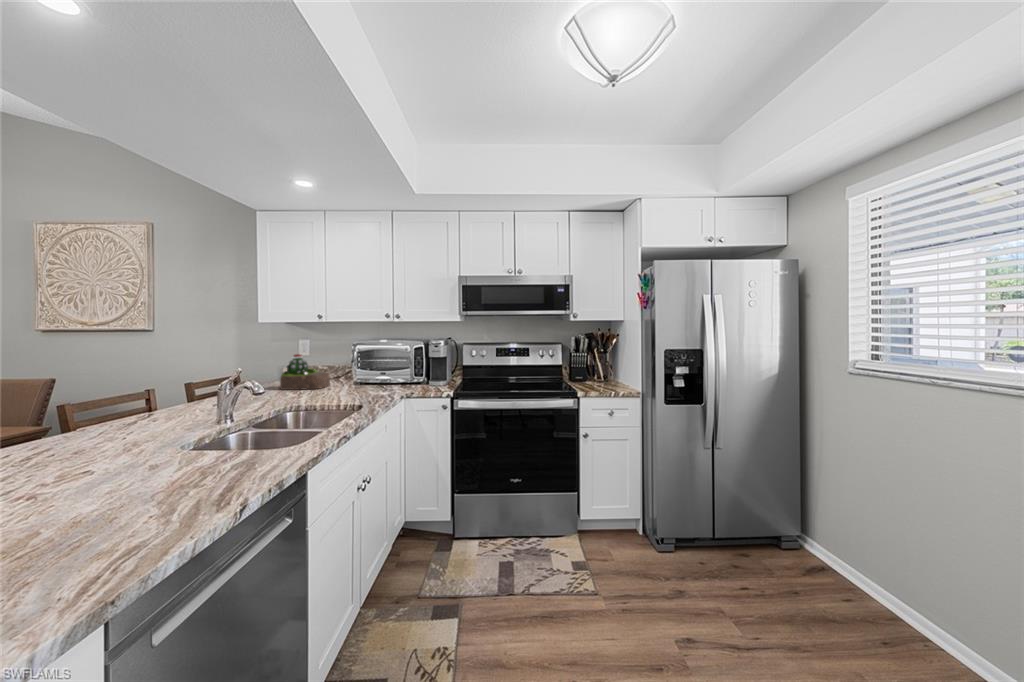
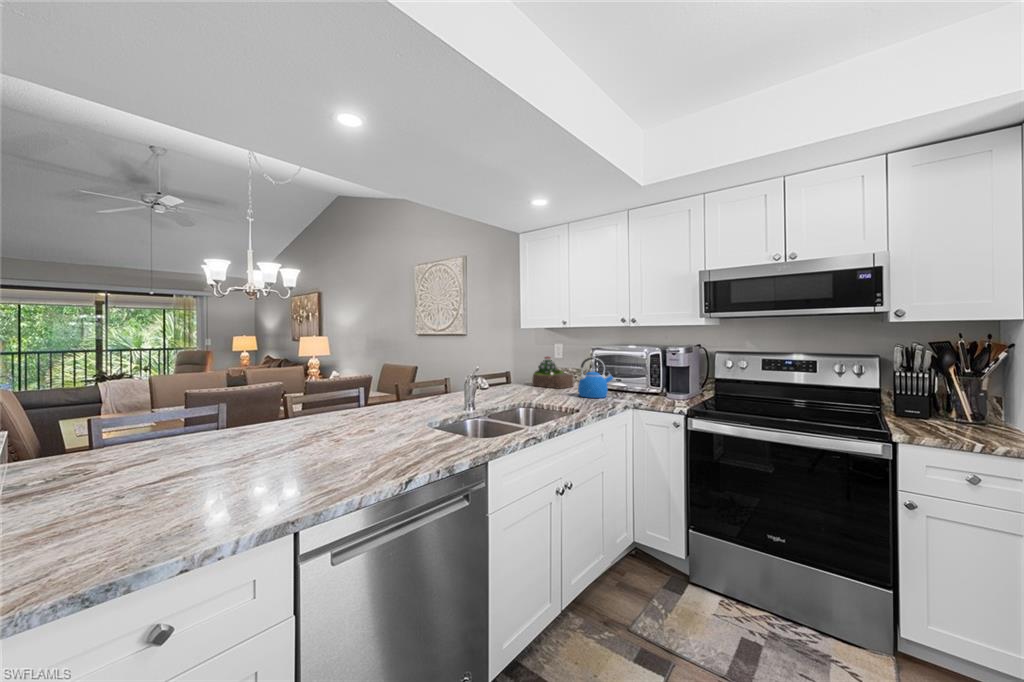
kettle: none [344,352,380,394] -> present [578,357,613,398]

